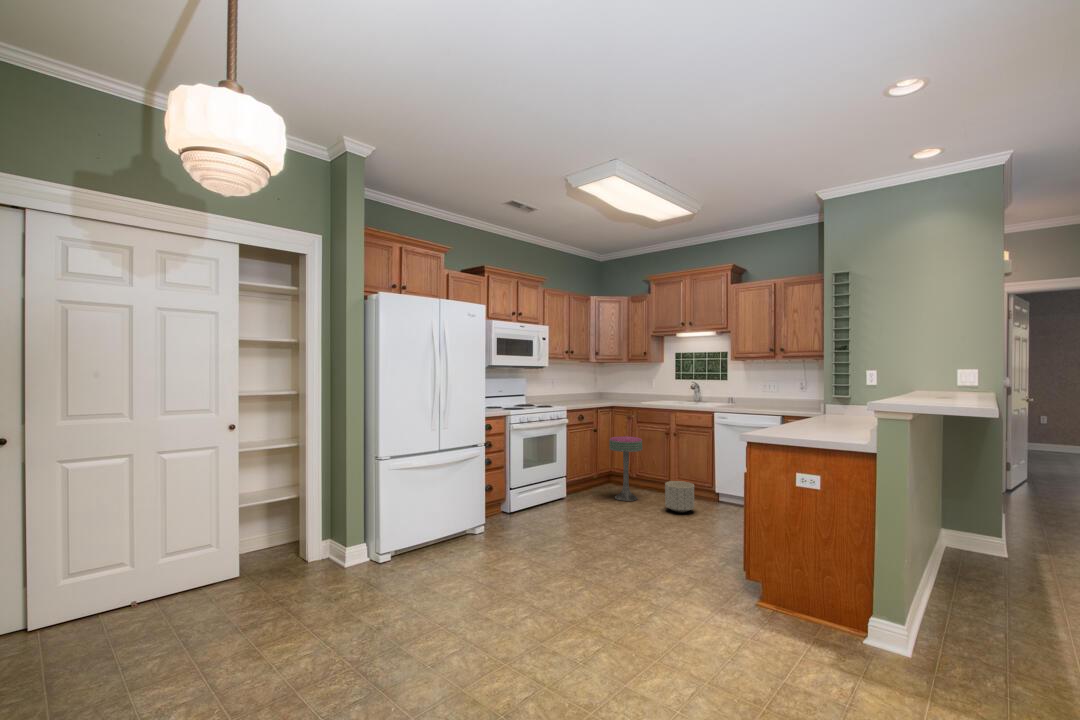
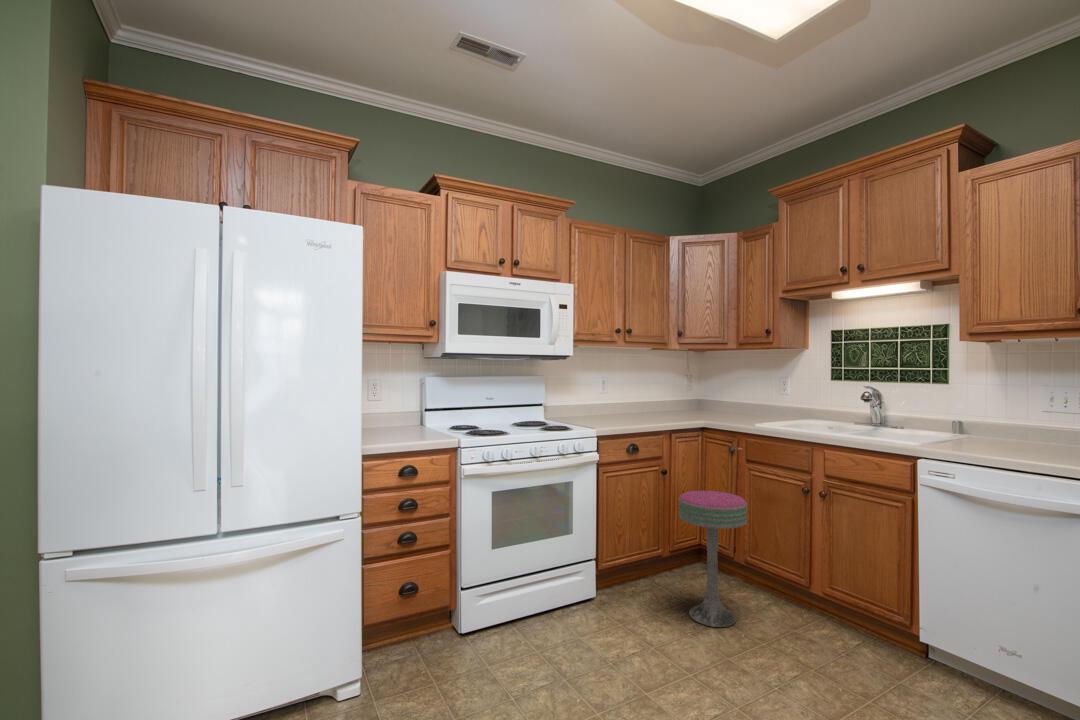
planter: present [665,481,694,513] -> none [790,606,863,691]

